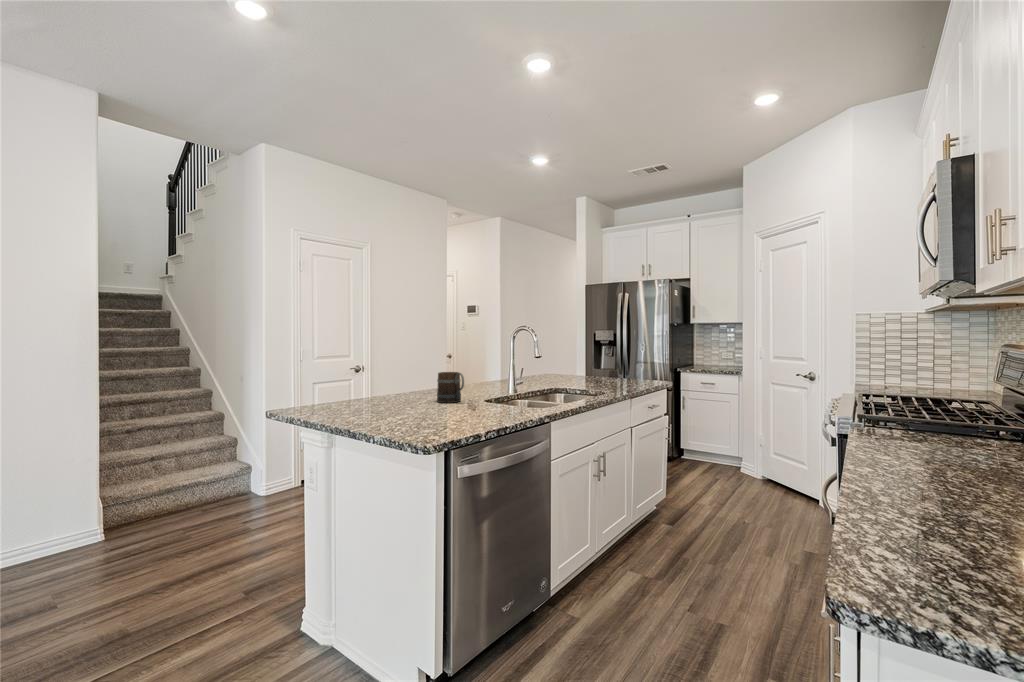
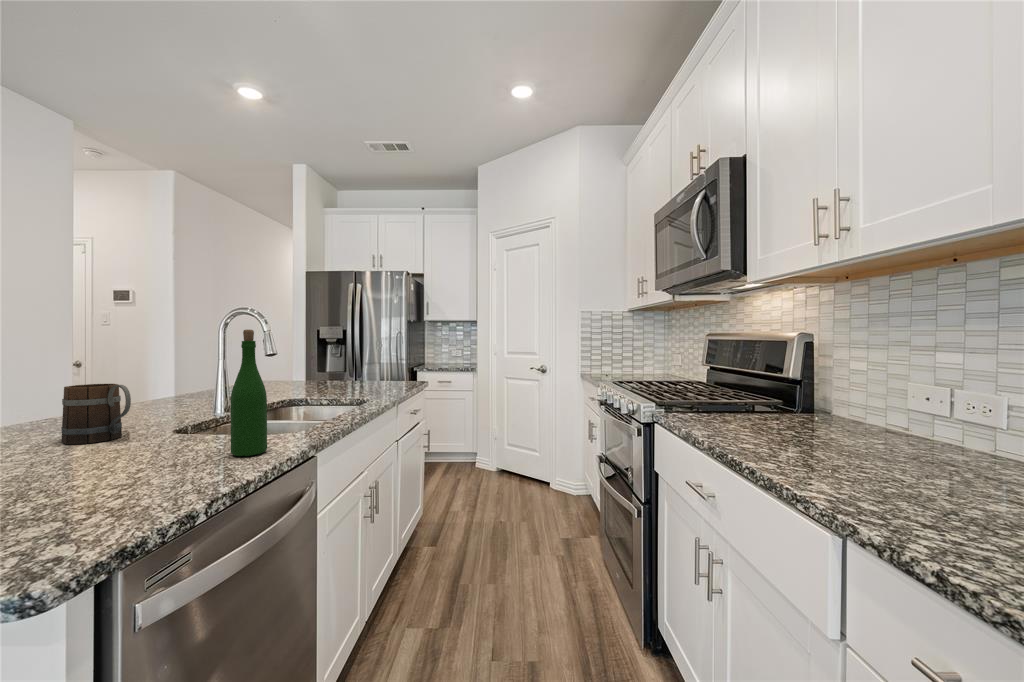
wine bottle: none [505,345,522,417] -> present [231,330,267,456]

